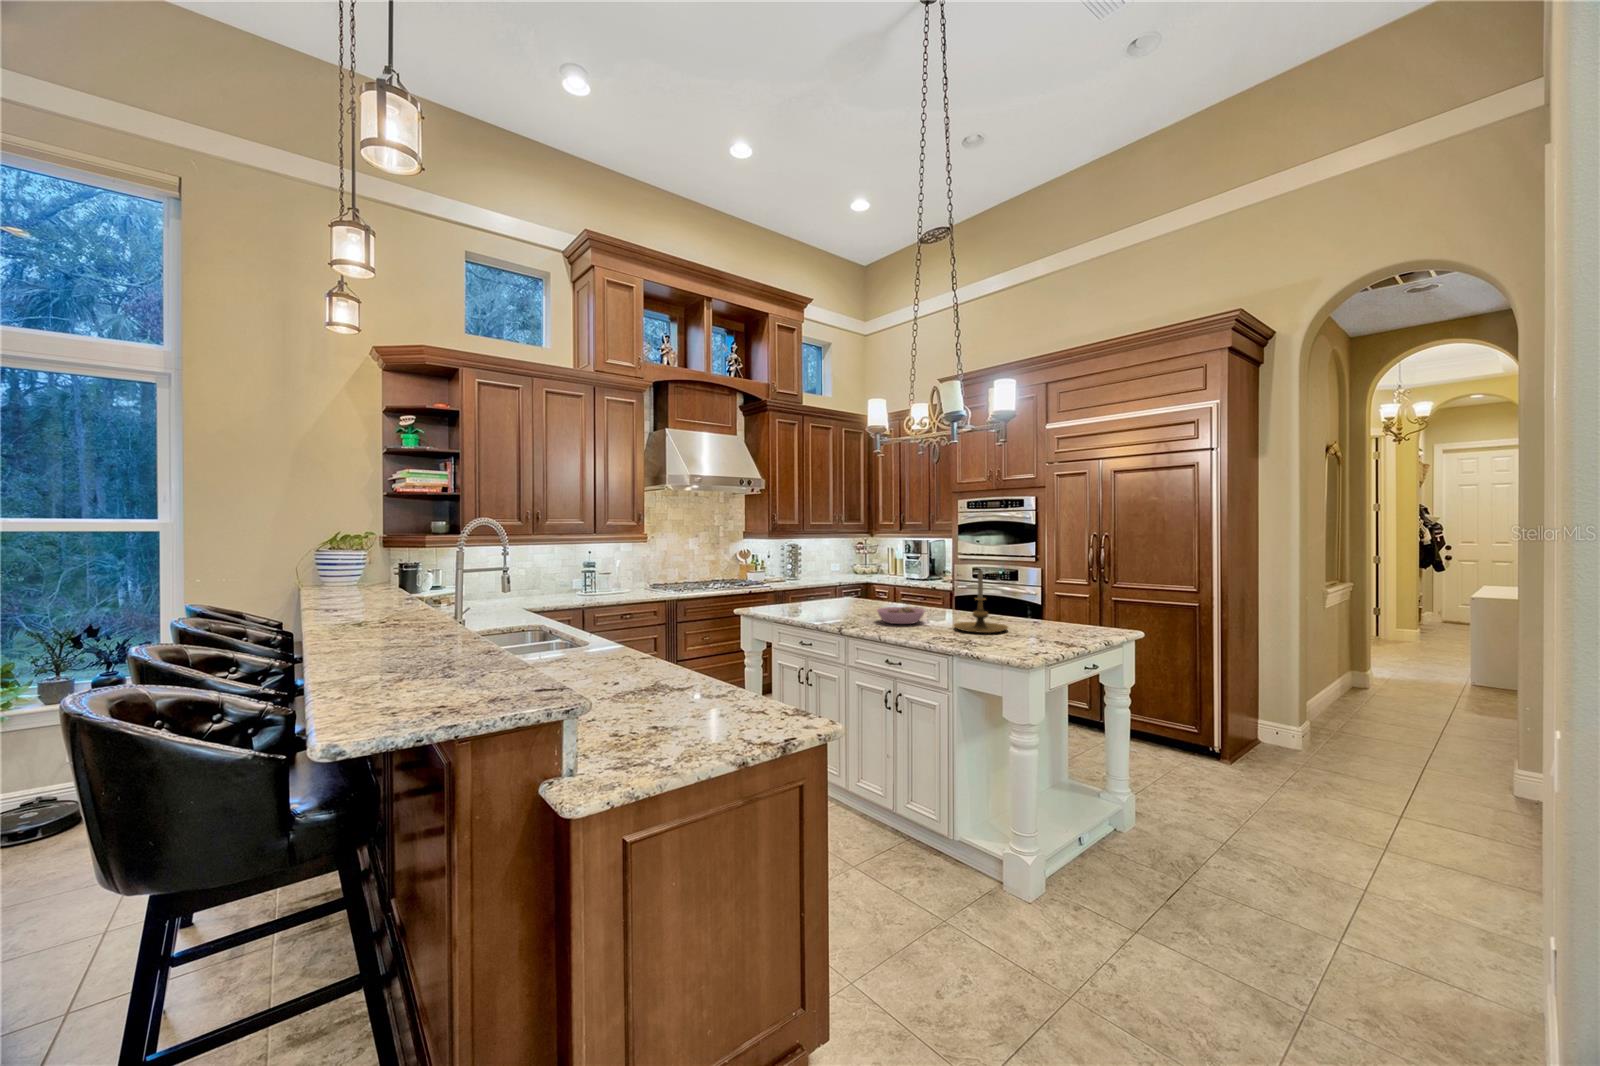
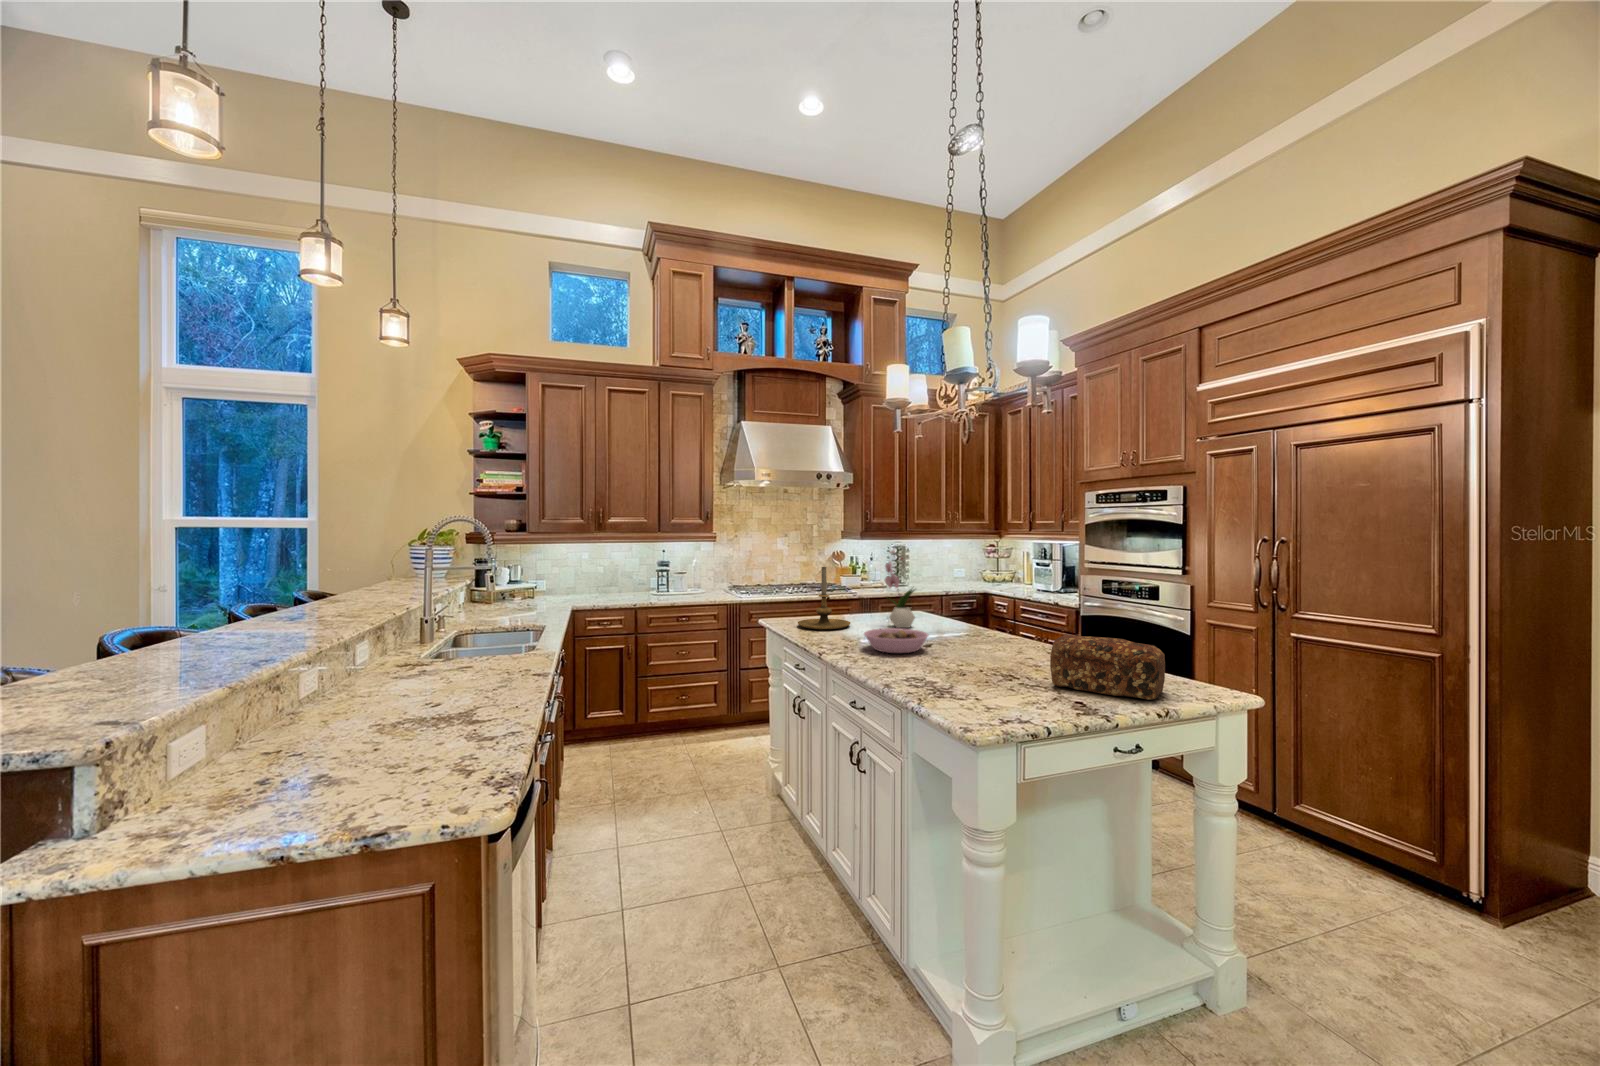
flower arrangement: none [860,548,888,609] -> present [885,552,915,628]
candle holder: present [954,570,1008,633] -> present [798,567,850,629]
bread loaf: none [1033,600,1102,636] -> present [1050,635,1165,700]

